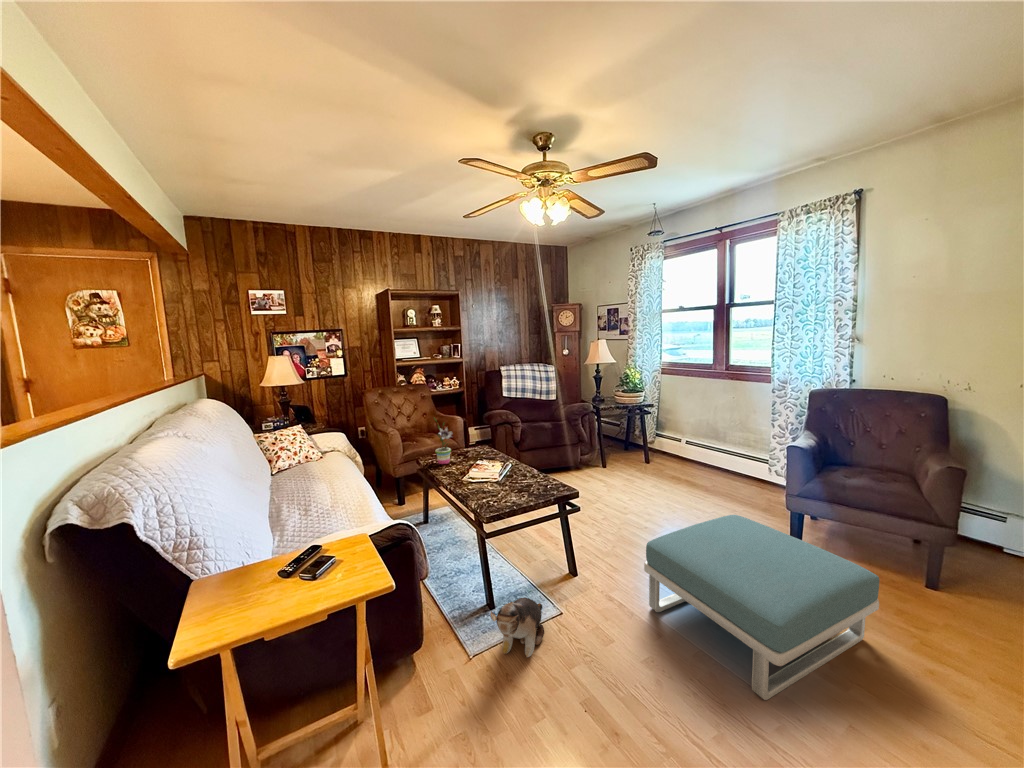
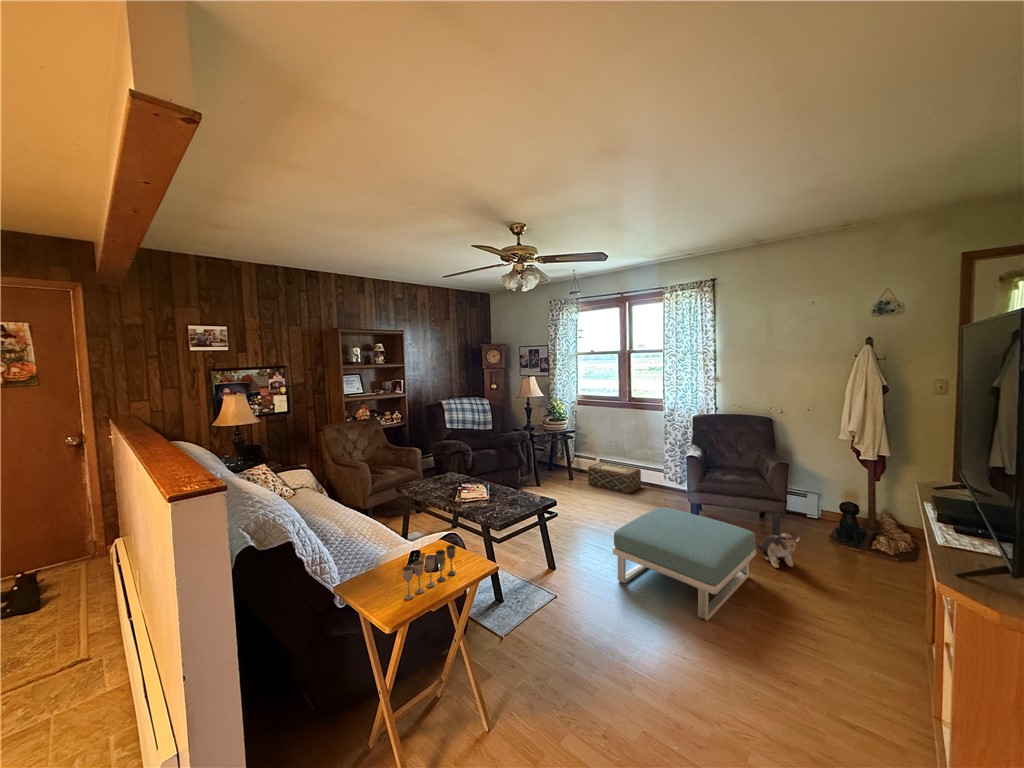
potted plant: present [434,418,452,464] -> none [422,449,440,490]
woven basket: none [665,445,735,487] -> present [588,462,641,493]
wine glass: none [216,548,320,618] -> present [402,545,456,600]
plush toy: present [491,598,544,657] -> present [758,533,800,568]

